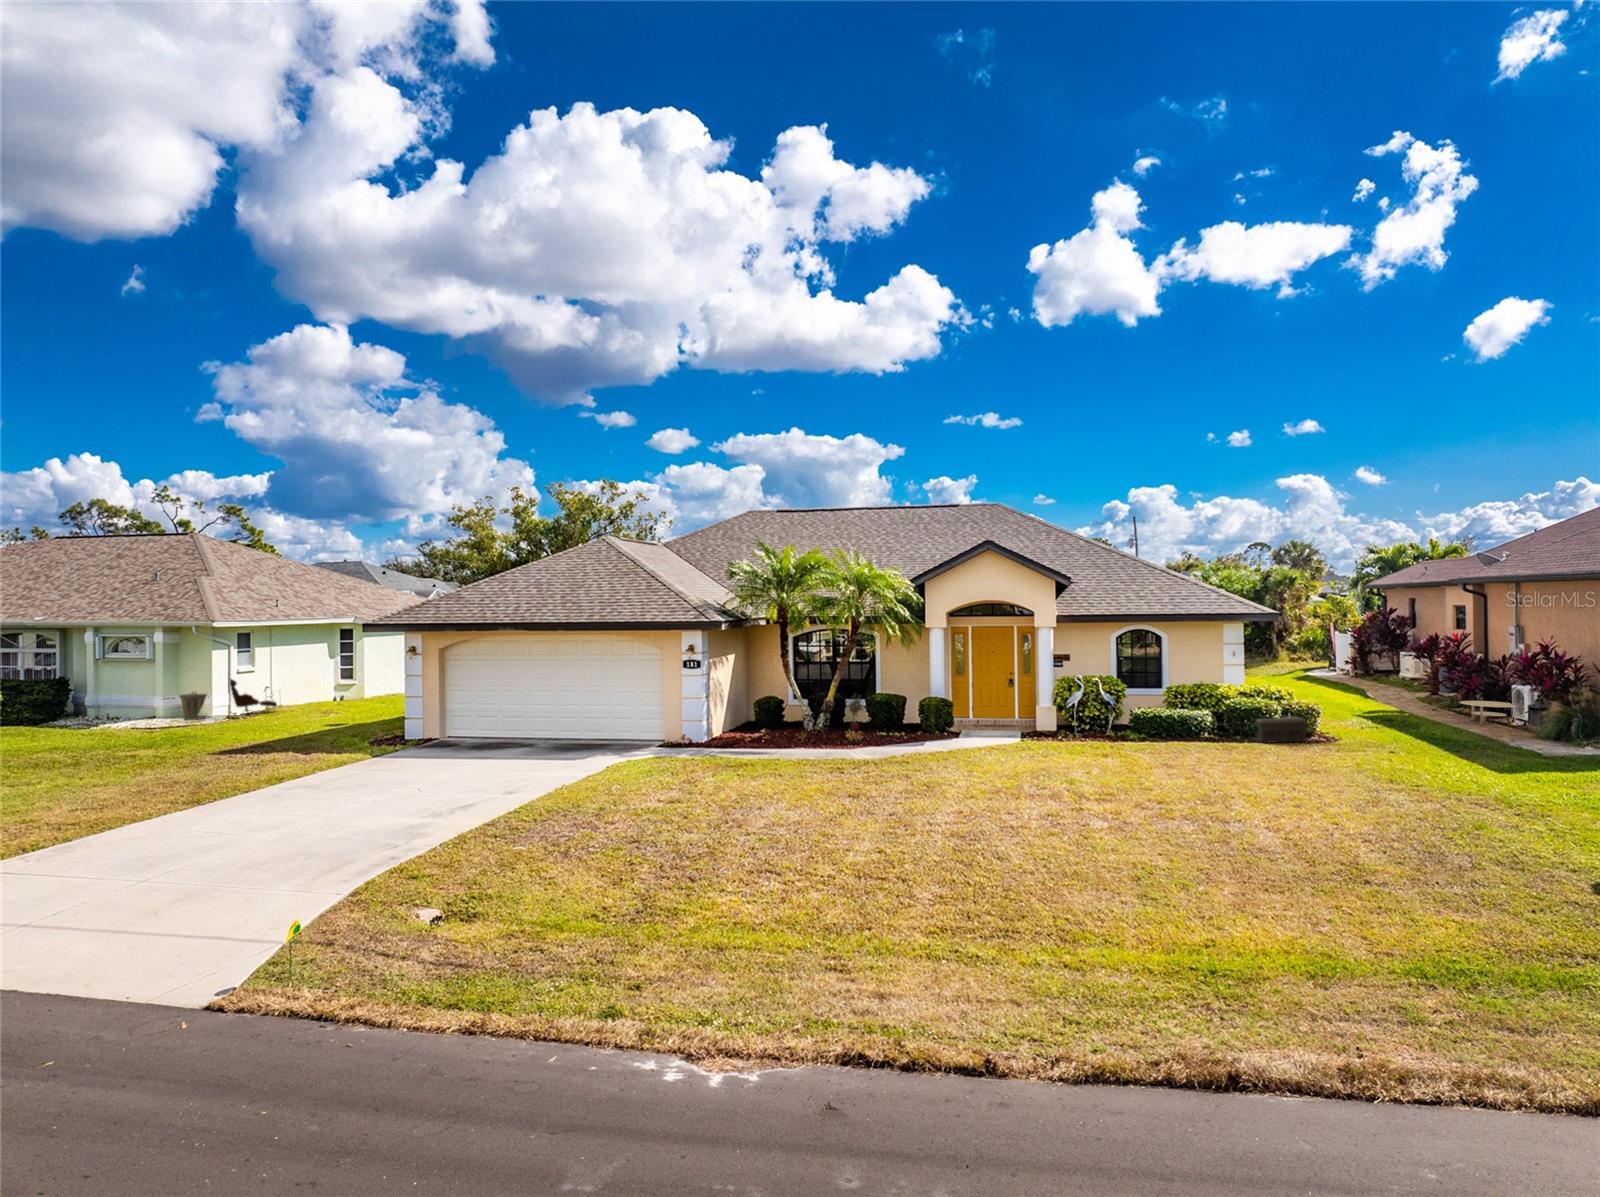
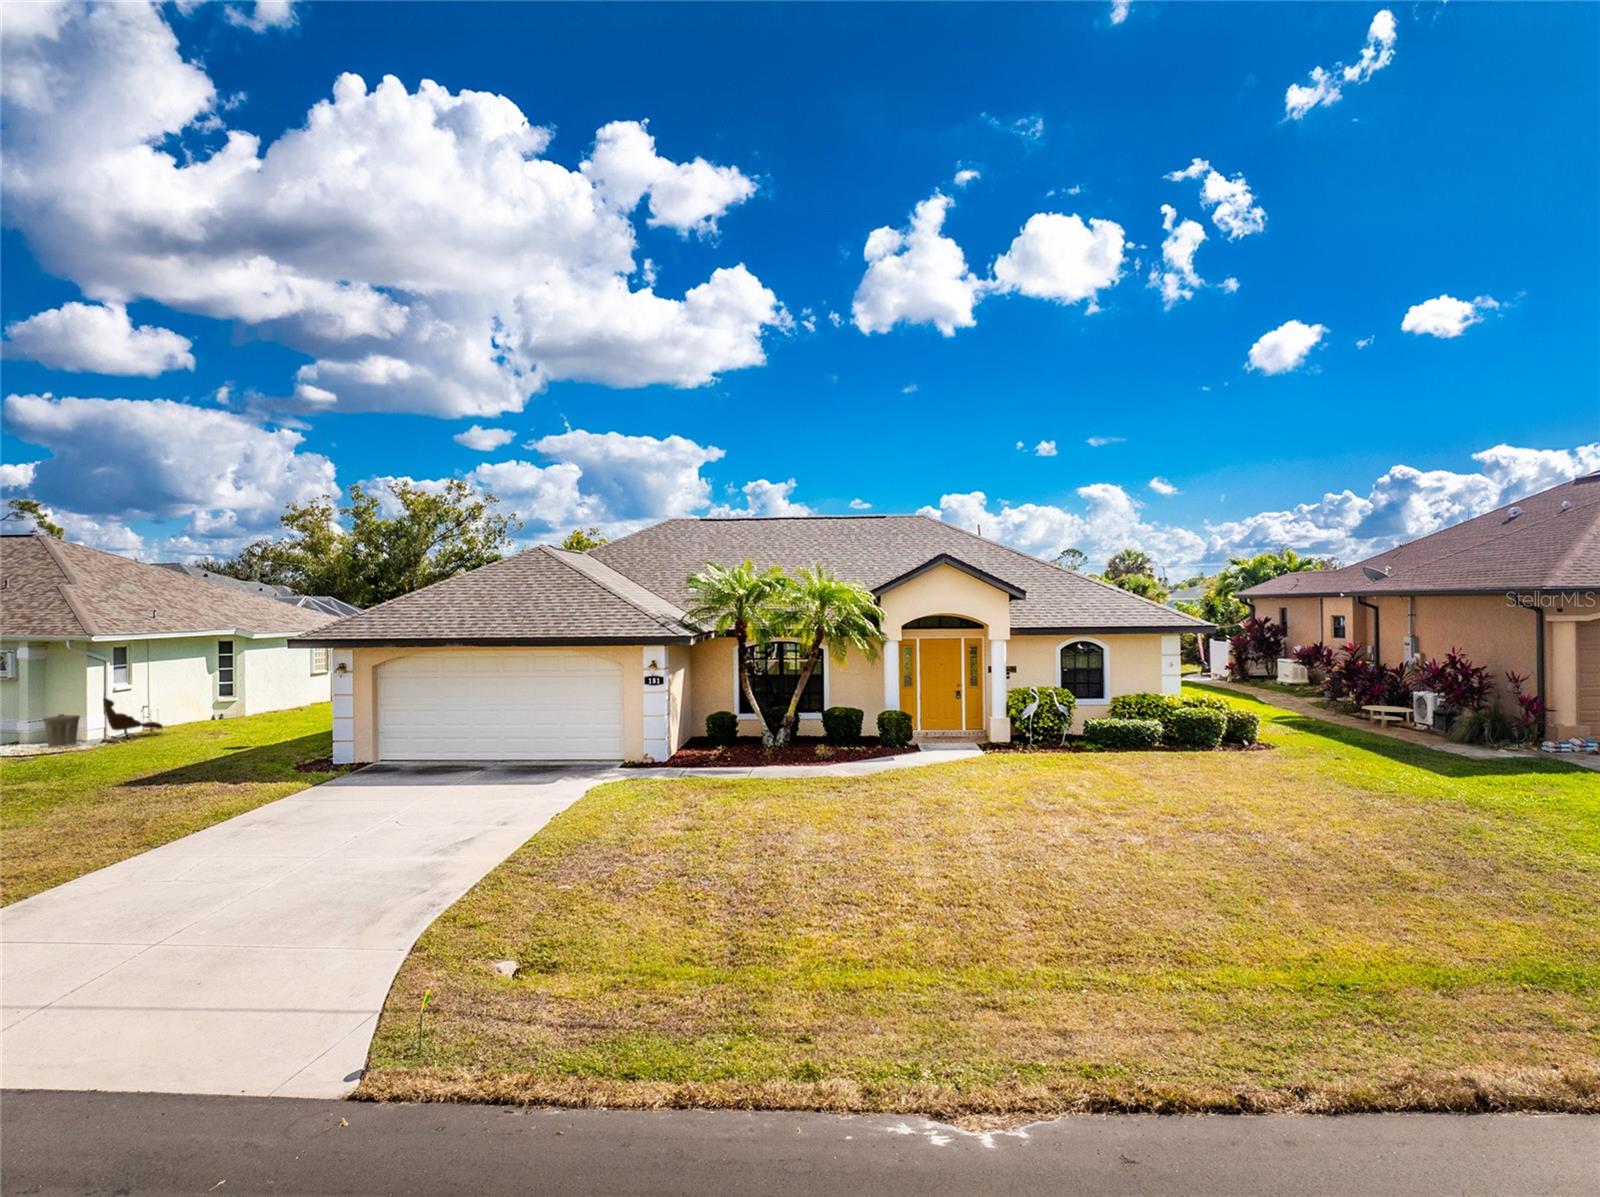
potted tree: present [849,695,866,730] -> none [808,708,828,745]
storage bench: present [1250,716,1306,743] -> none [1197,724,1249,751]

